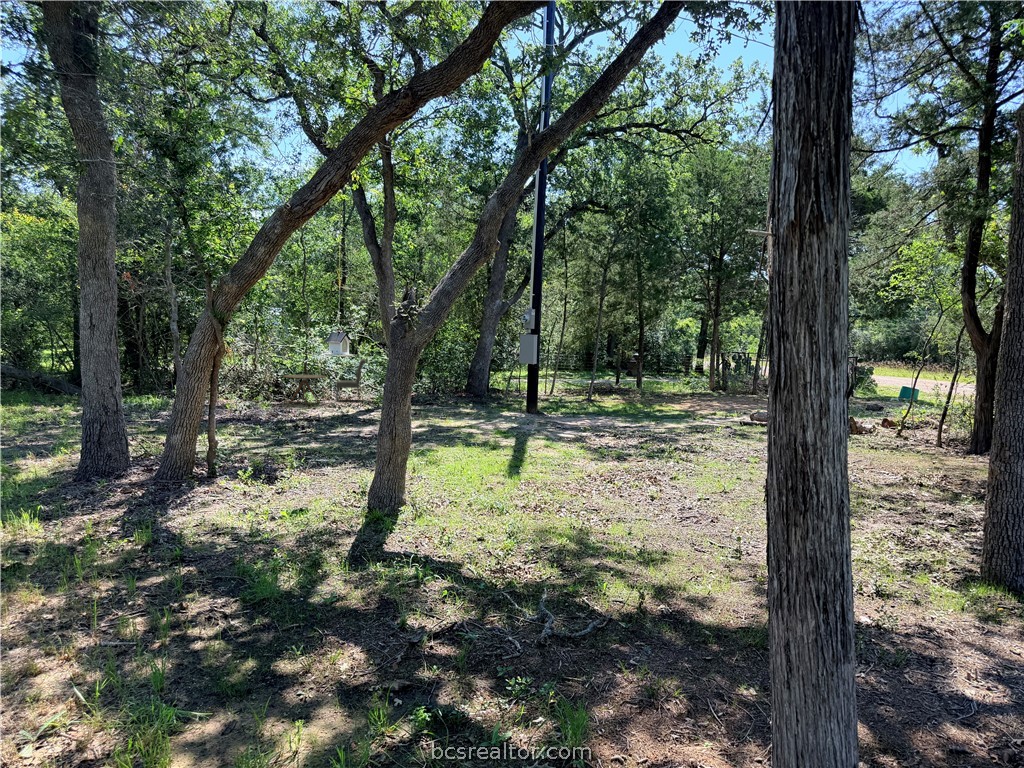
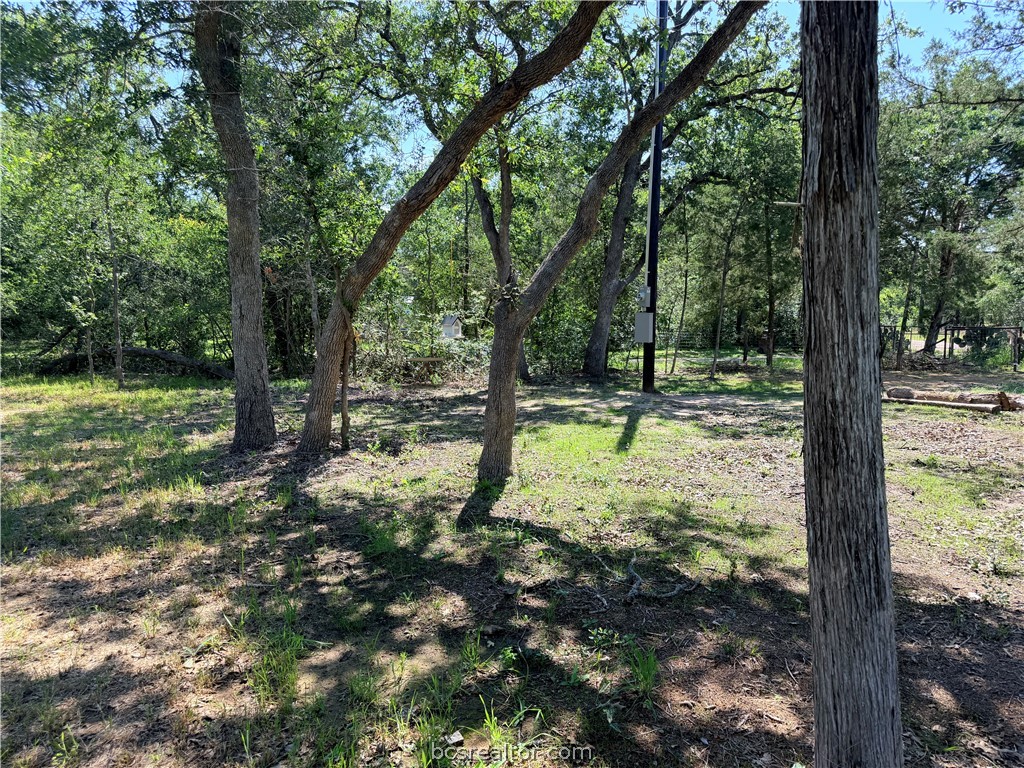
chair: present [336,359,366,401] -> none [455,341,482,383]

